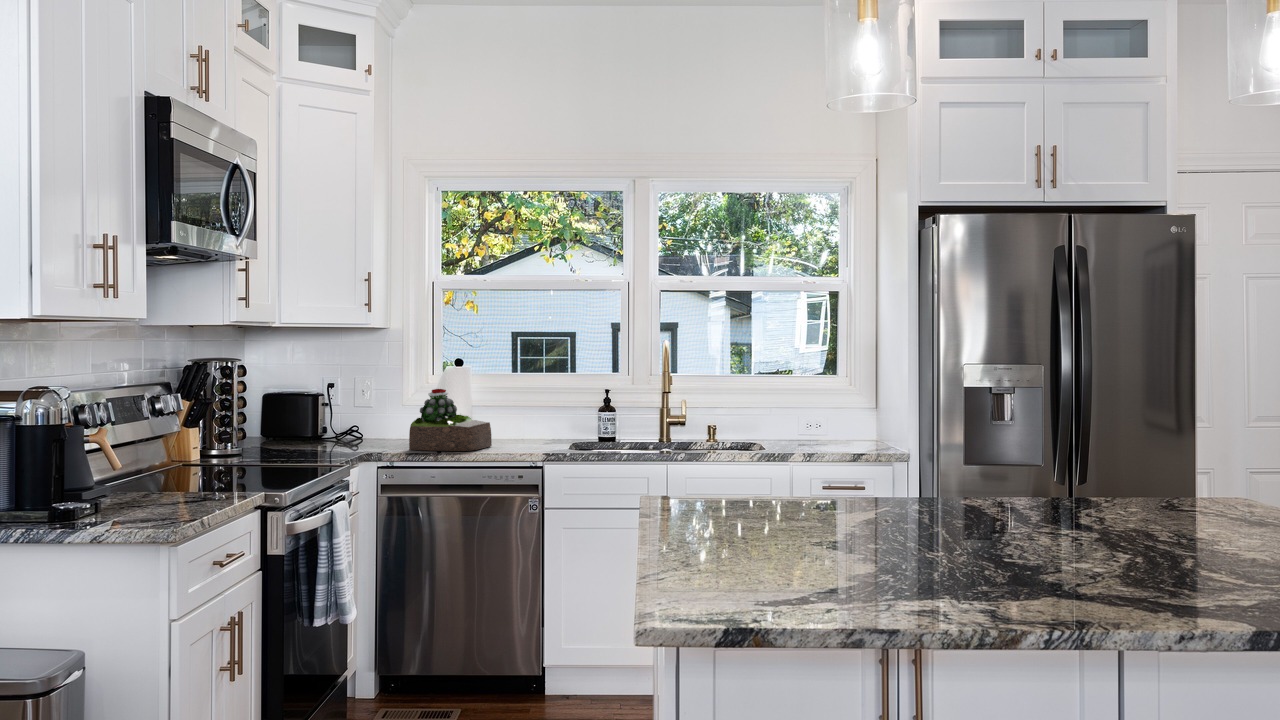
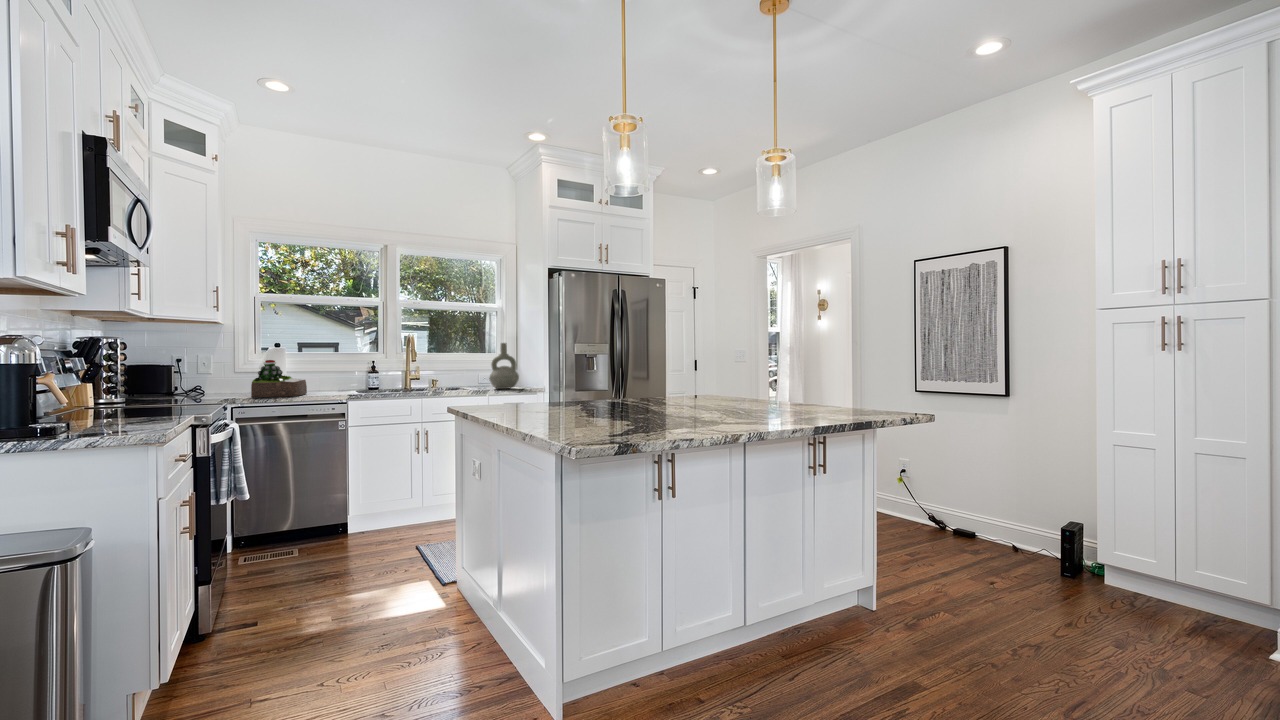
decorative vase: none [798,359,856,451] -> present [489,343,519,389]

